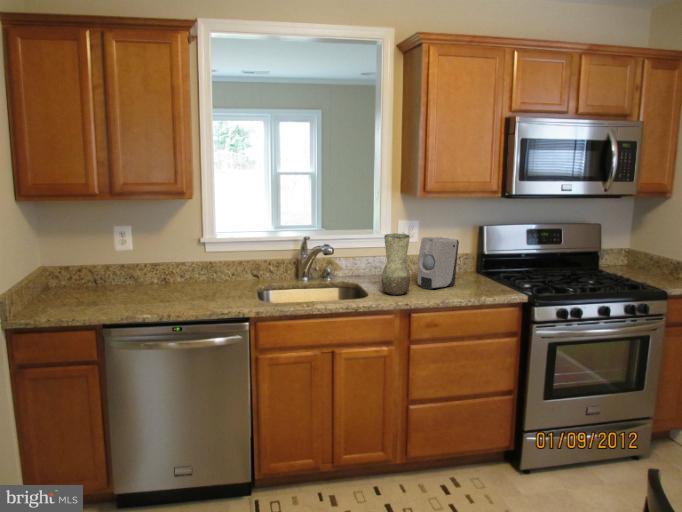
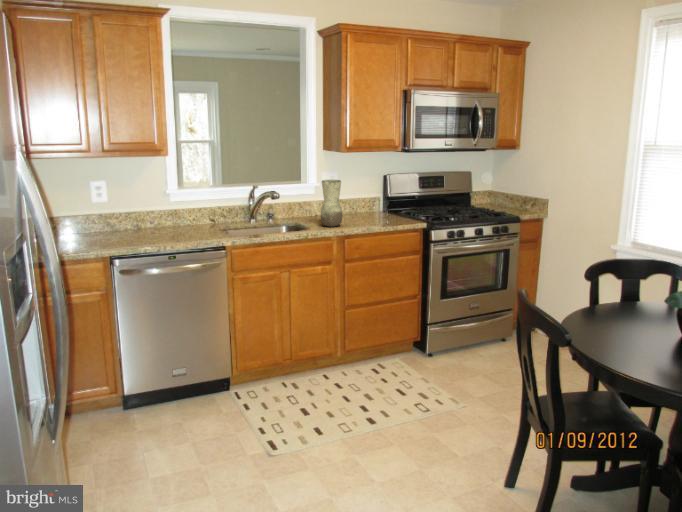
soap dispenser: present [418,237,459,290] -> none [345,183,375,223]

